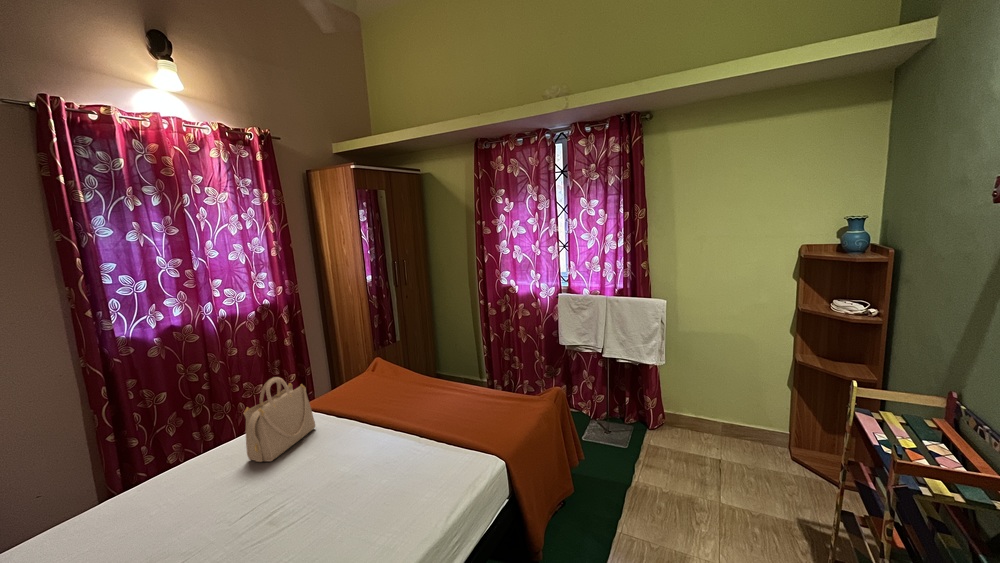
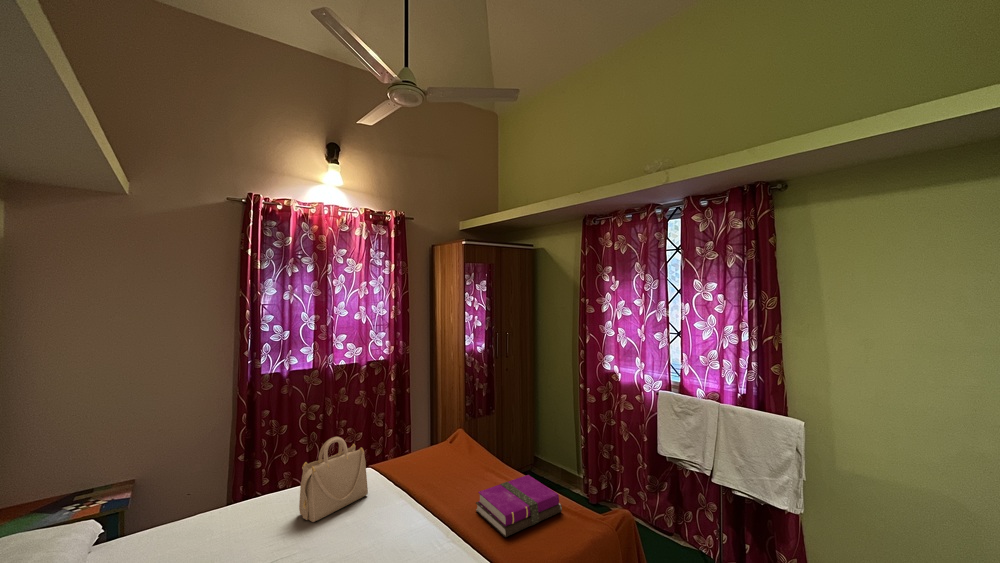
notebook: none [434,376,507,422] -> present [476,475,562,537]

